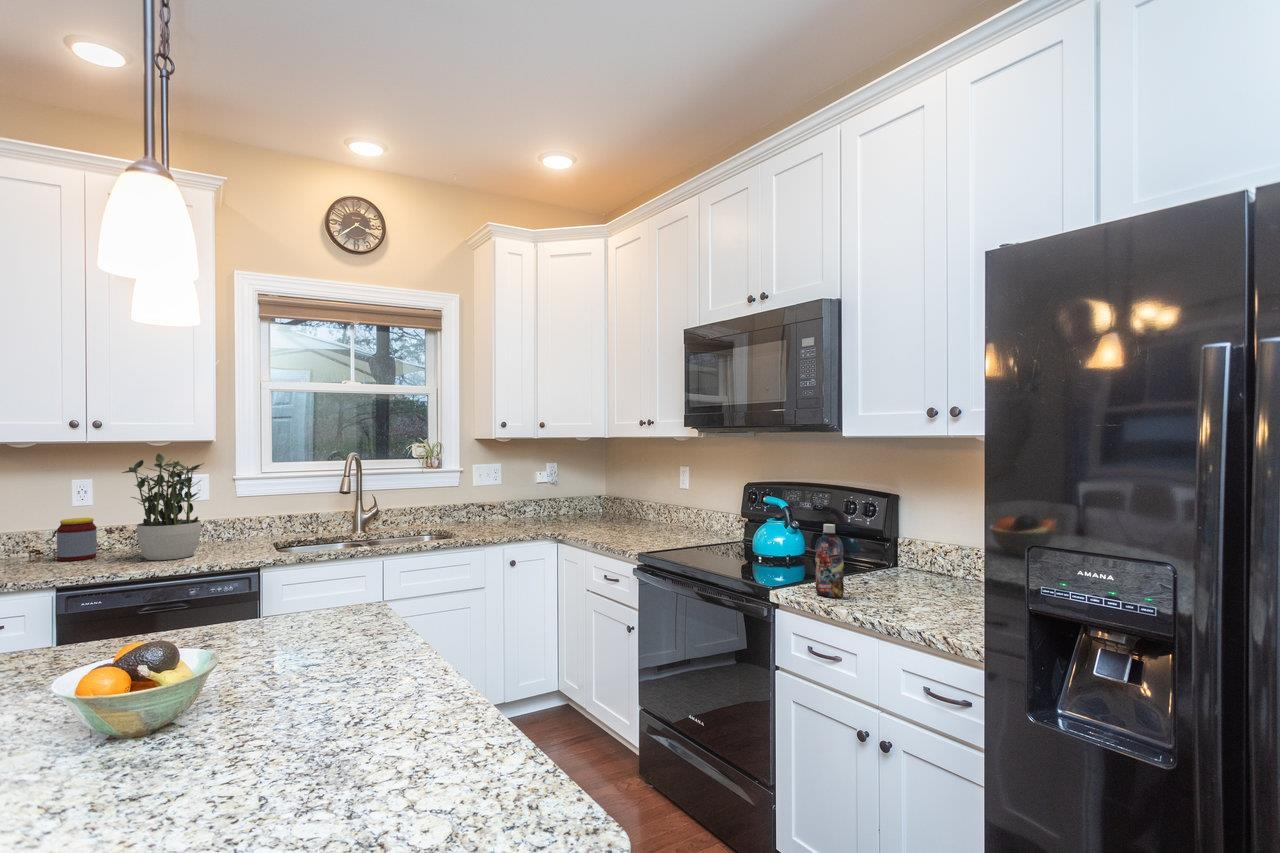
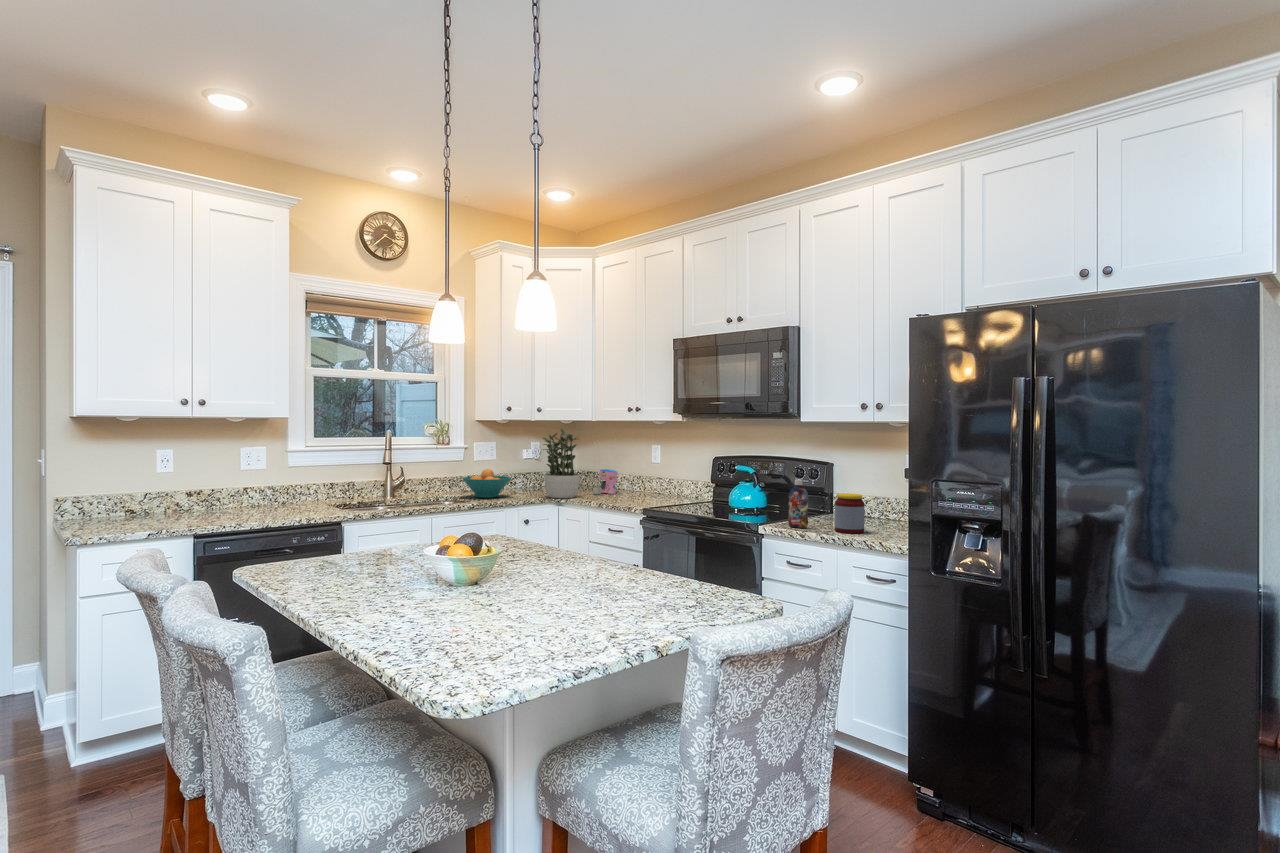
potted plant: present [122,454,204,560] -> present [543,429,580,498]
coffee maker: none [604,496,639,527] -> present [593,469,618,494]
fruit bowl: none [444,497,503,532] -> present [462,469,511,498]
jar: present [57,518,97,561] -> present [835,493,865,533]

